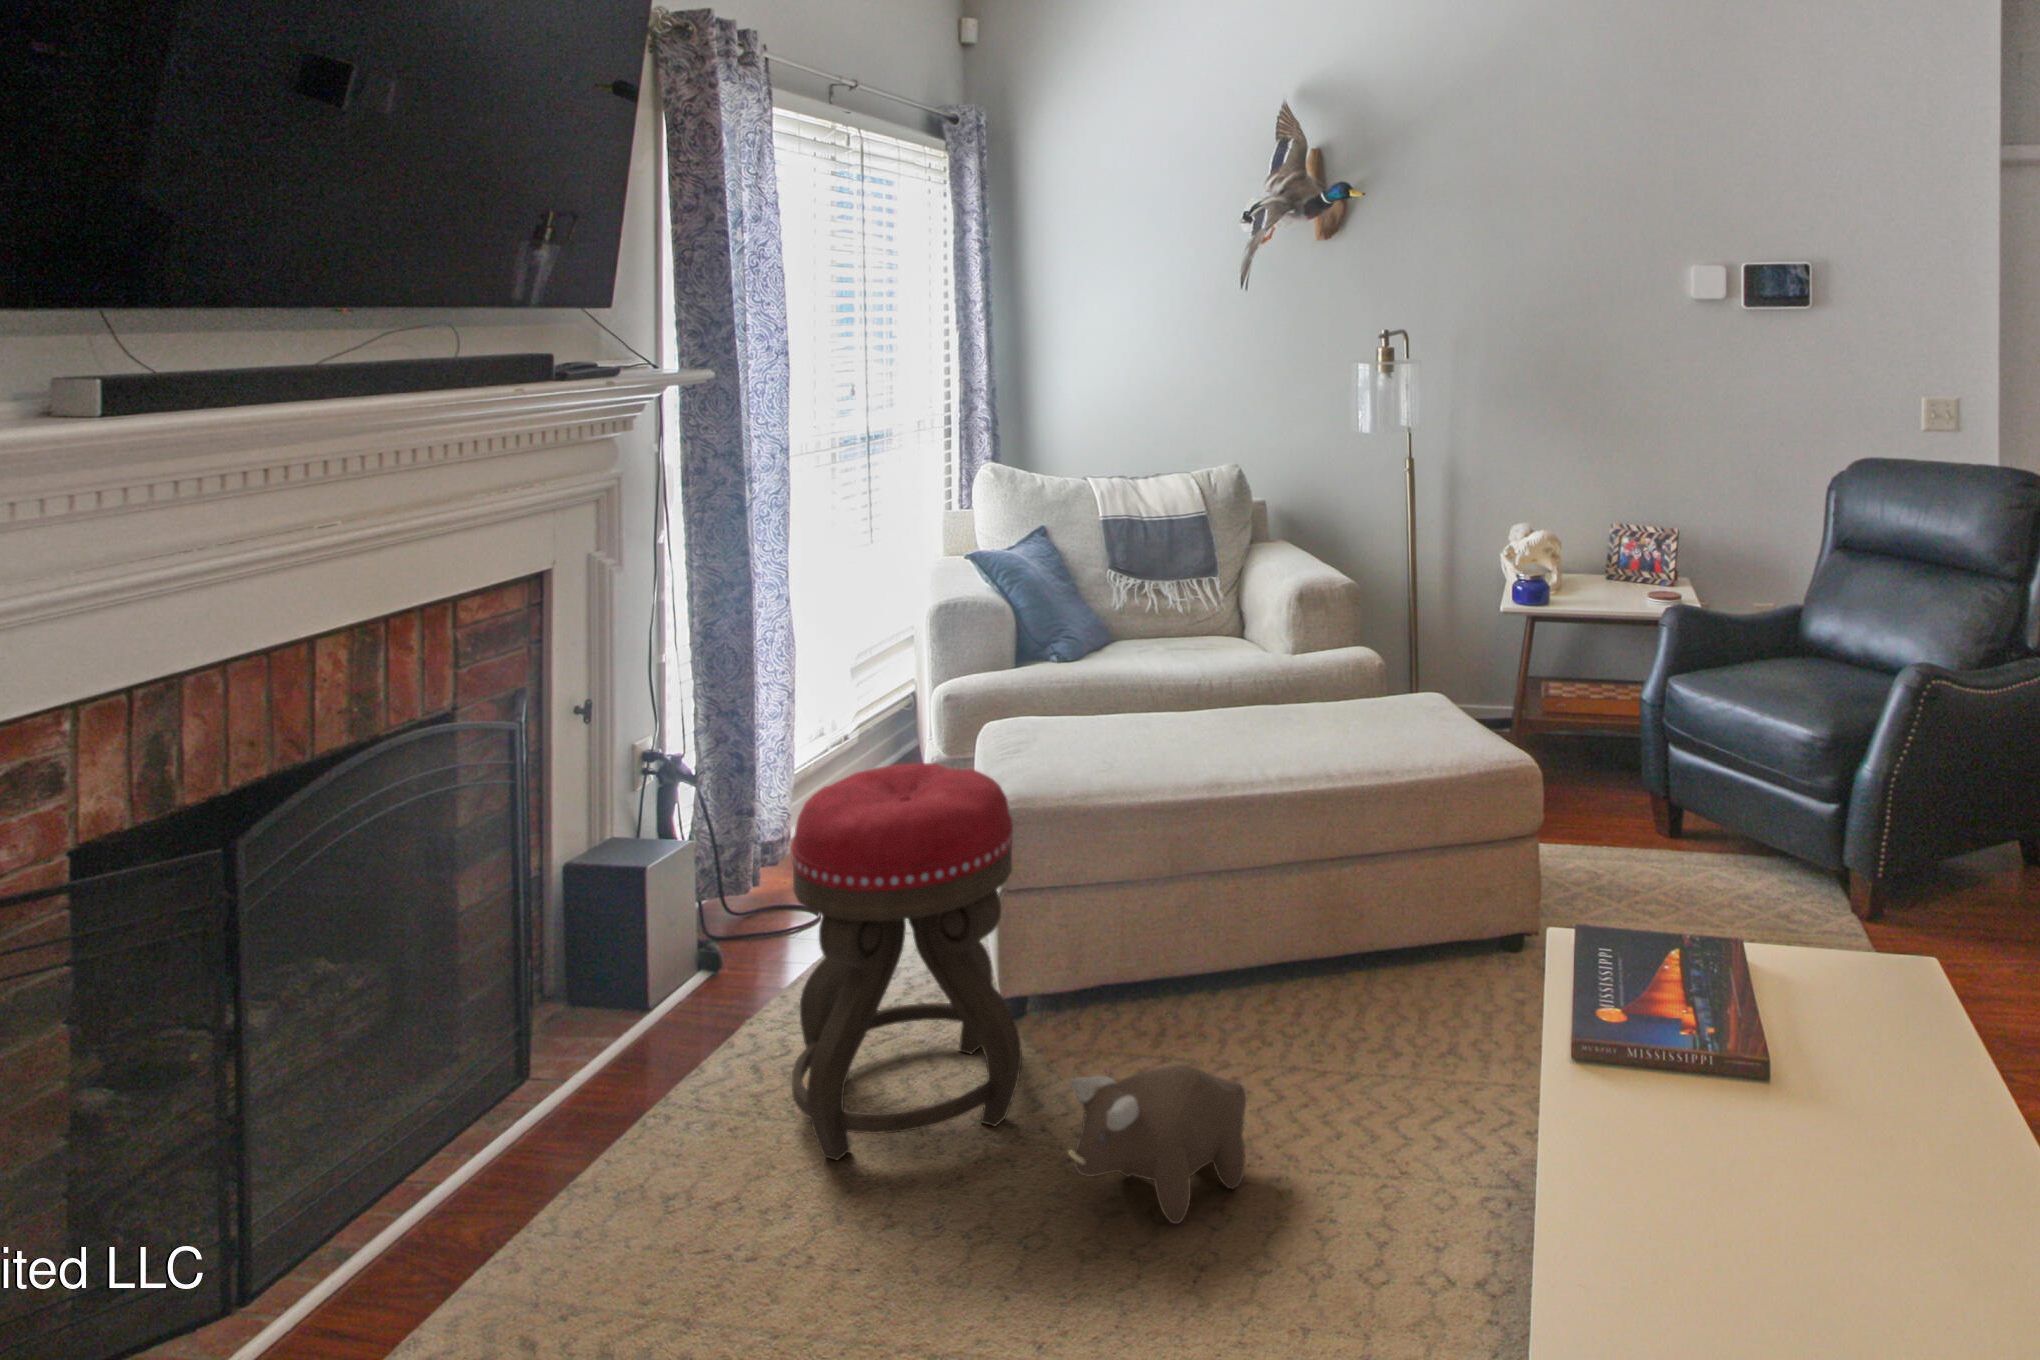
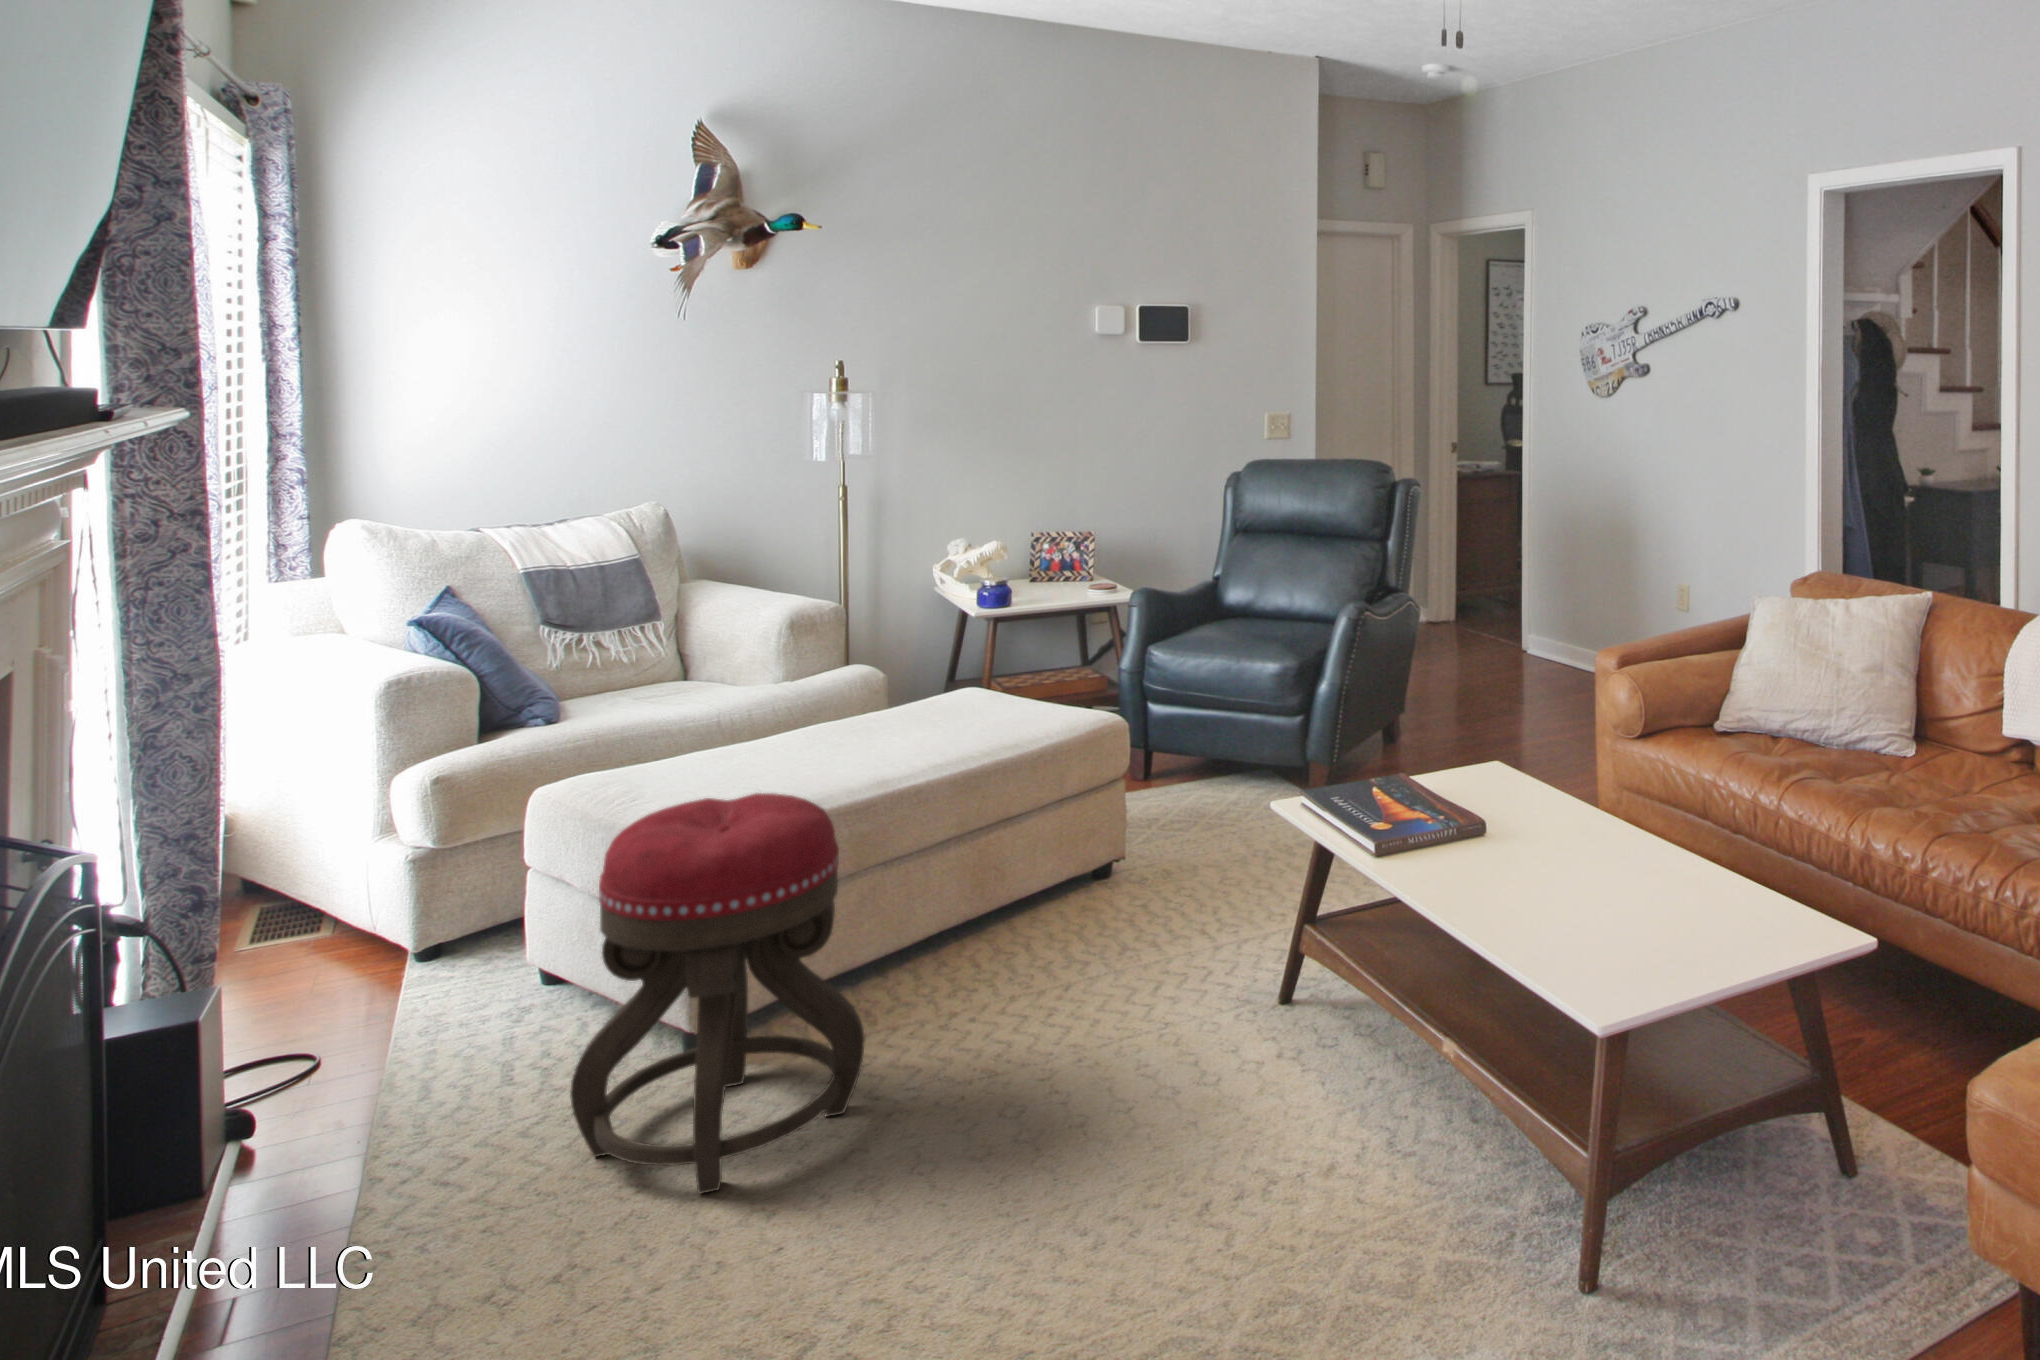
plush toy: present [1068,1064,1246,1224] -> none [986,979,1110,1101]

